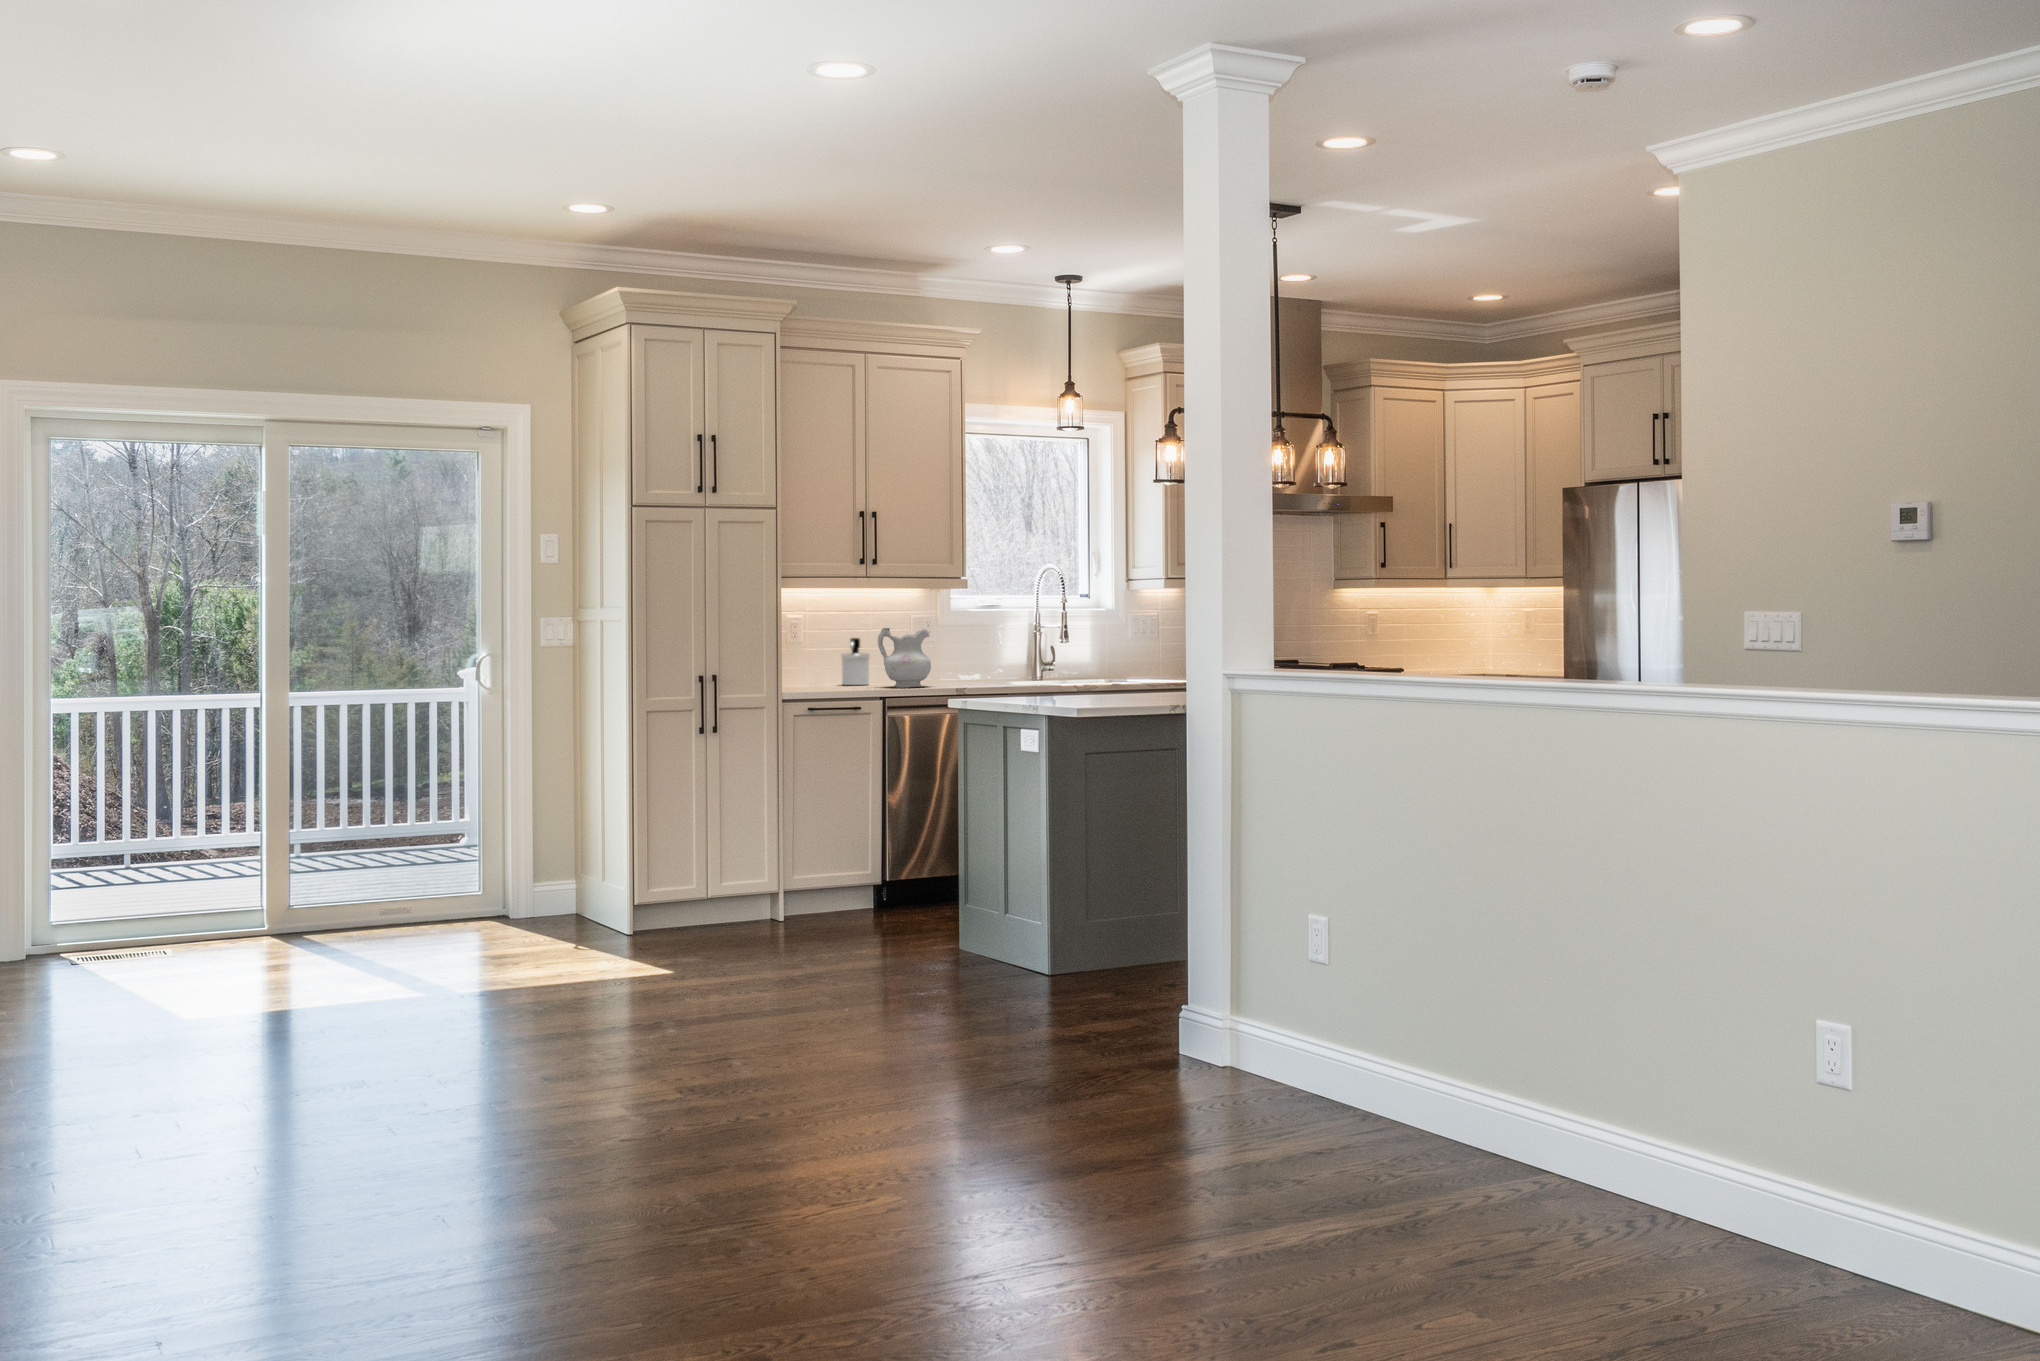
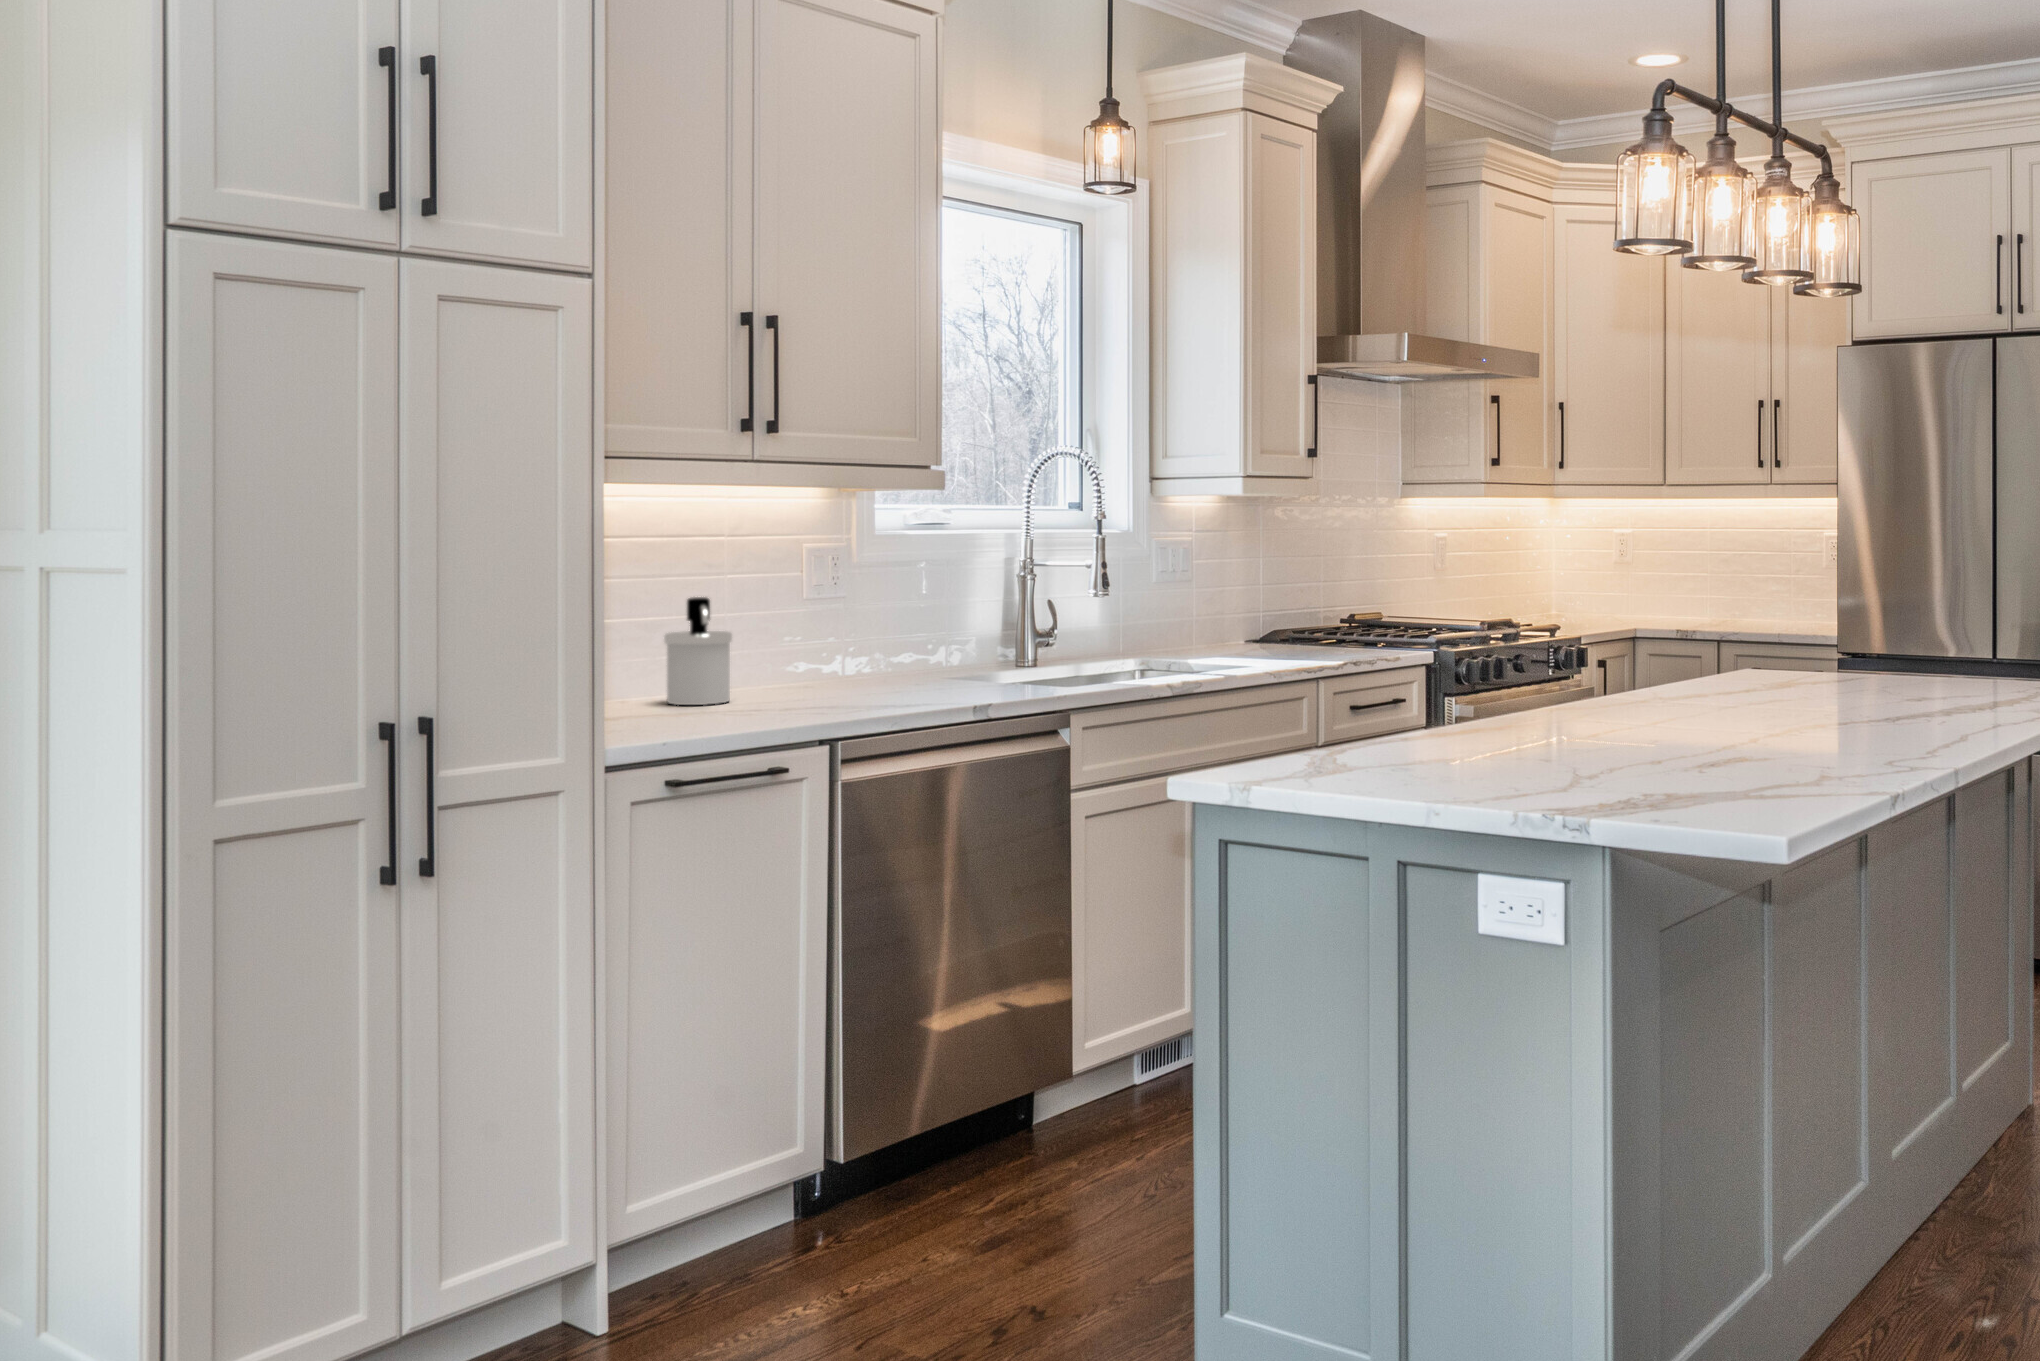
ceramic pitcher: present [878,628,931,687] -> none [781,576,901,711]

